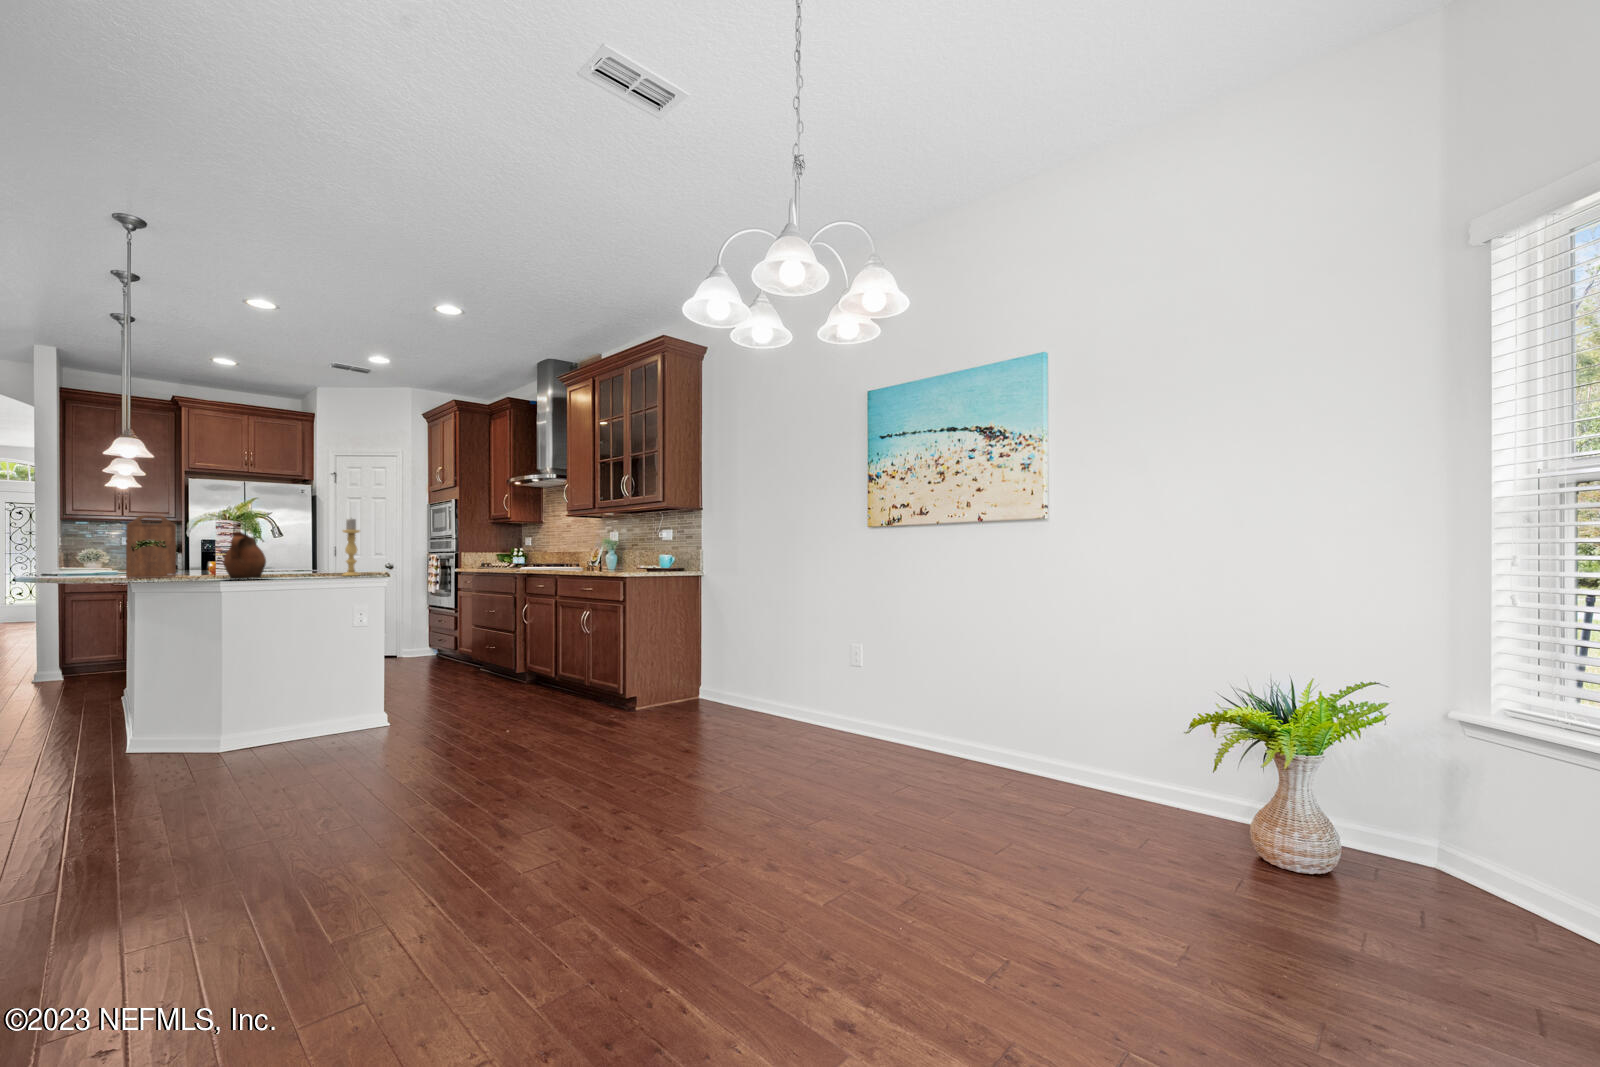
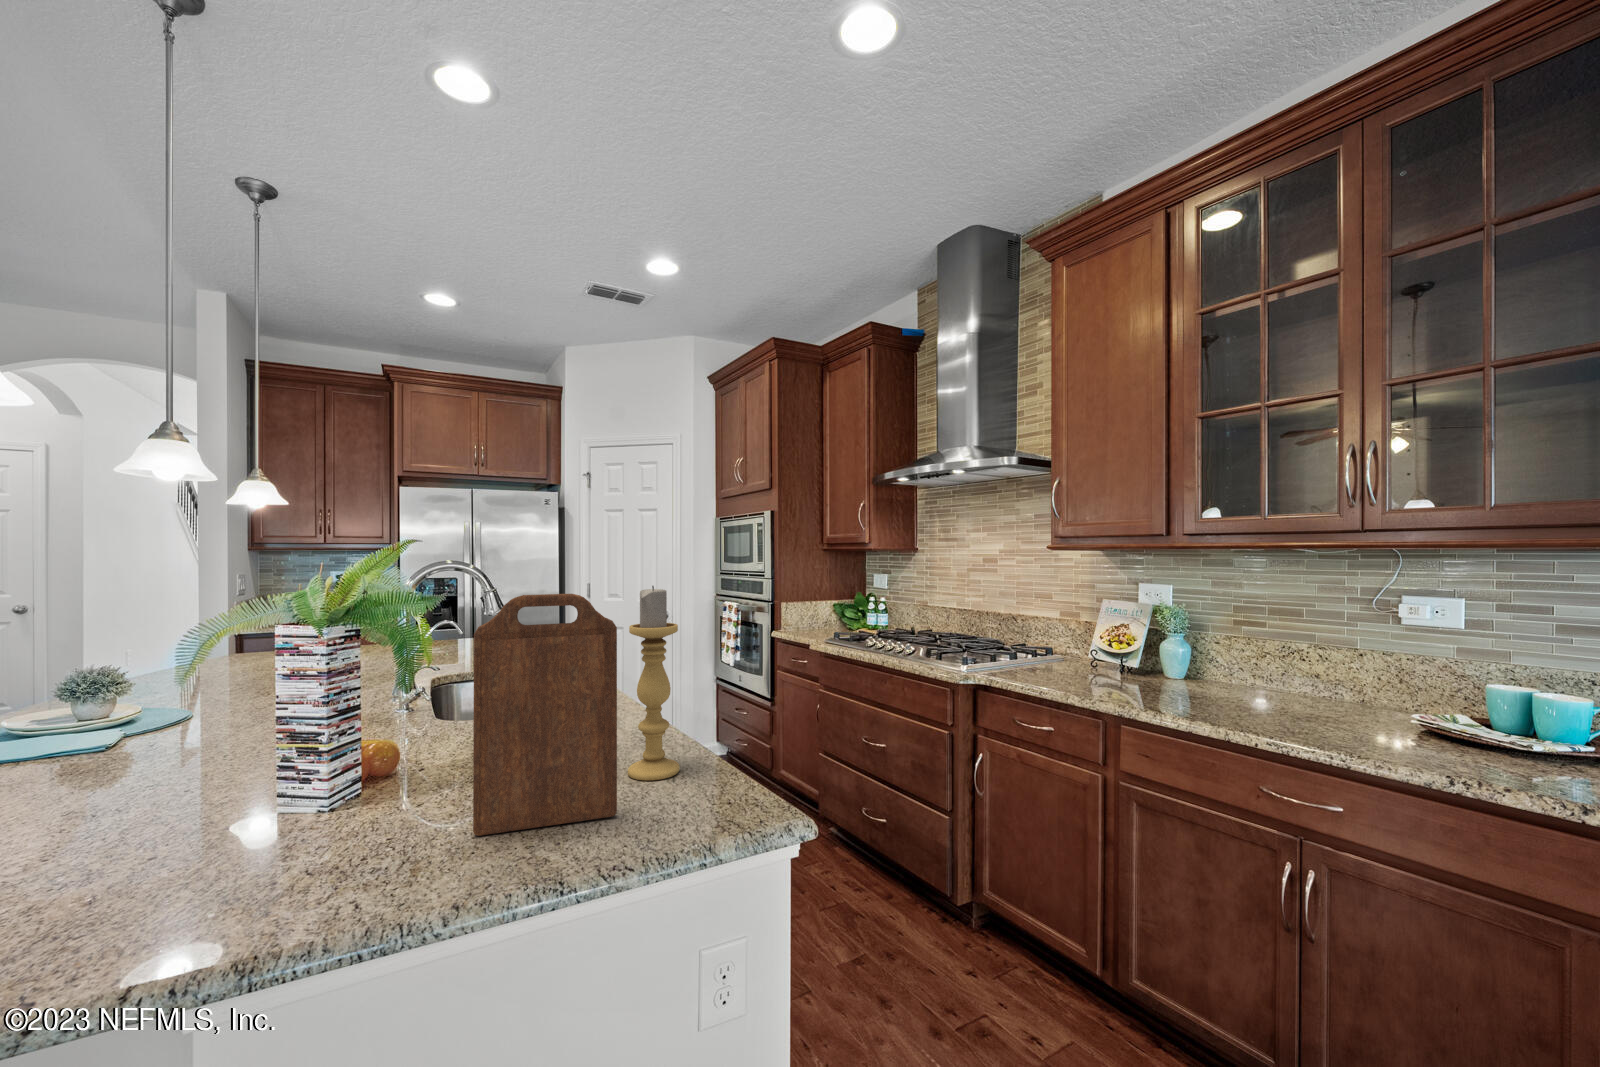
cutting board: present [126,515,176,578] -> present [473,594,617,836]
ceramic pitcher: present [223,532,266,579] -> none [178,692,402,925]

